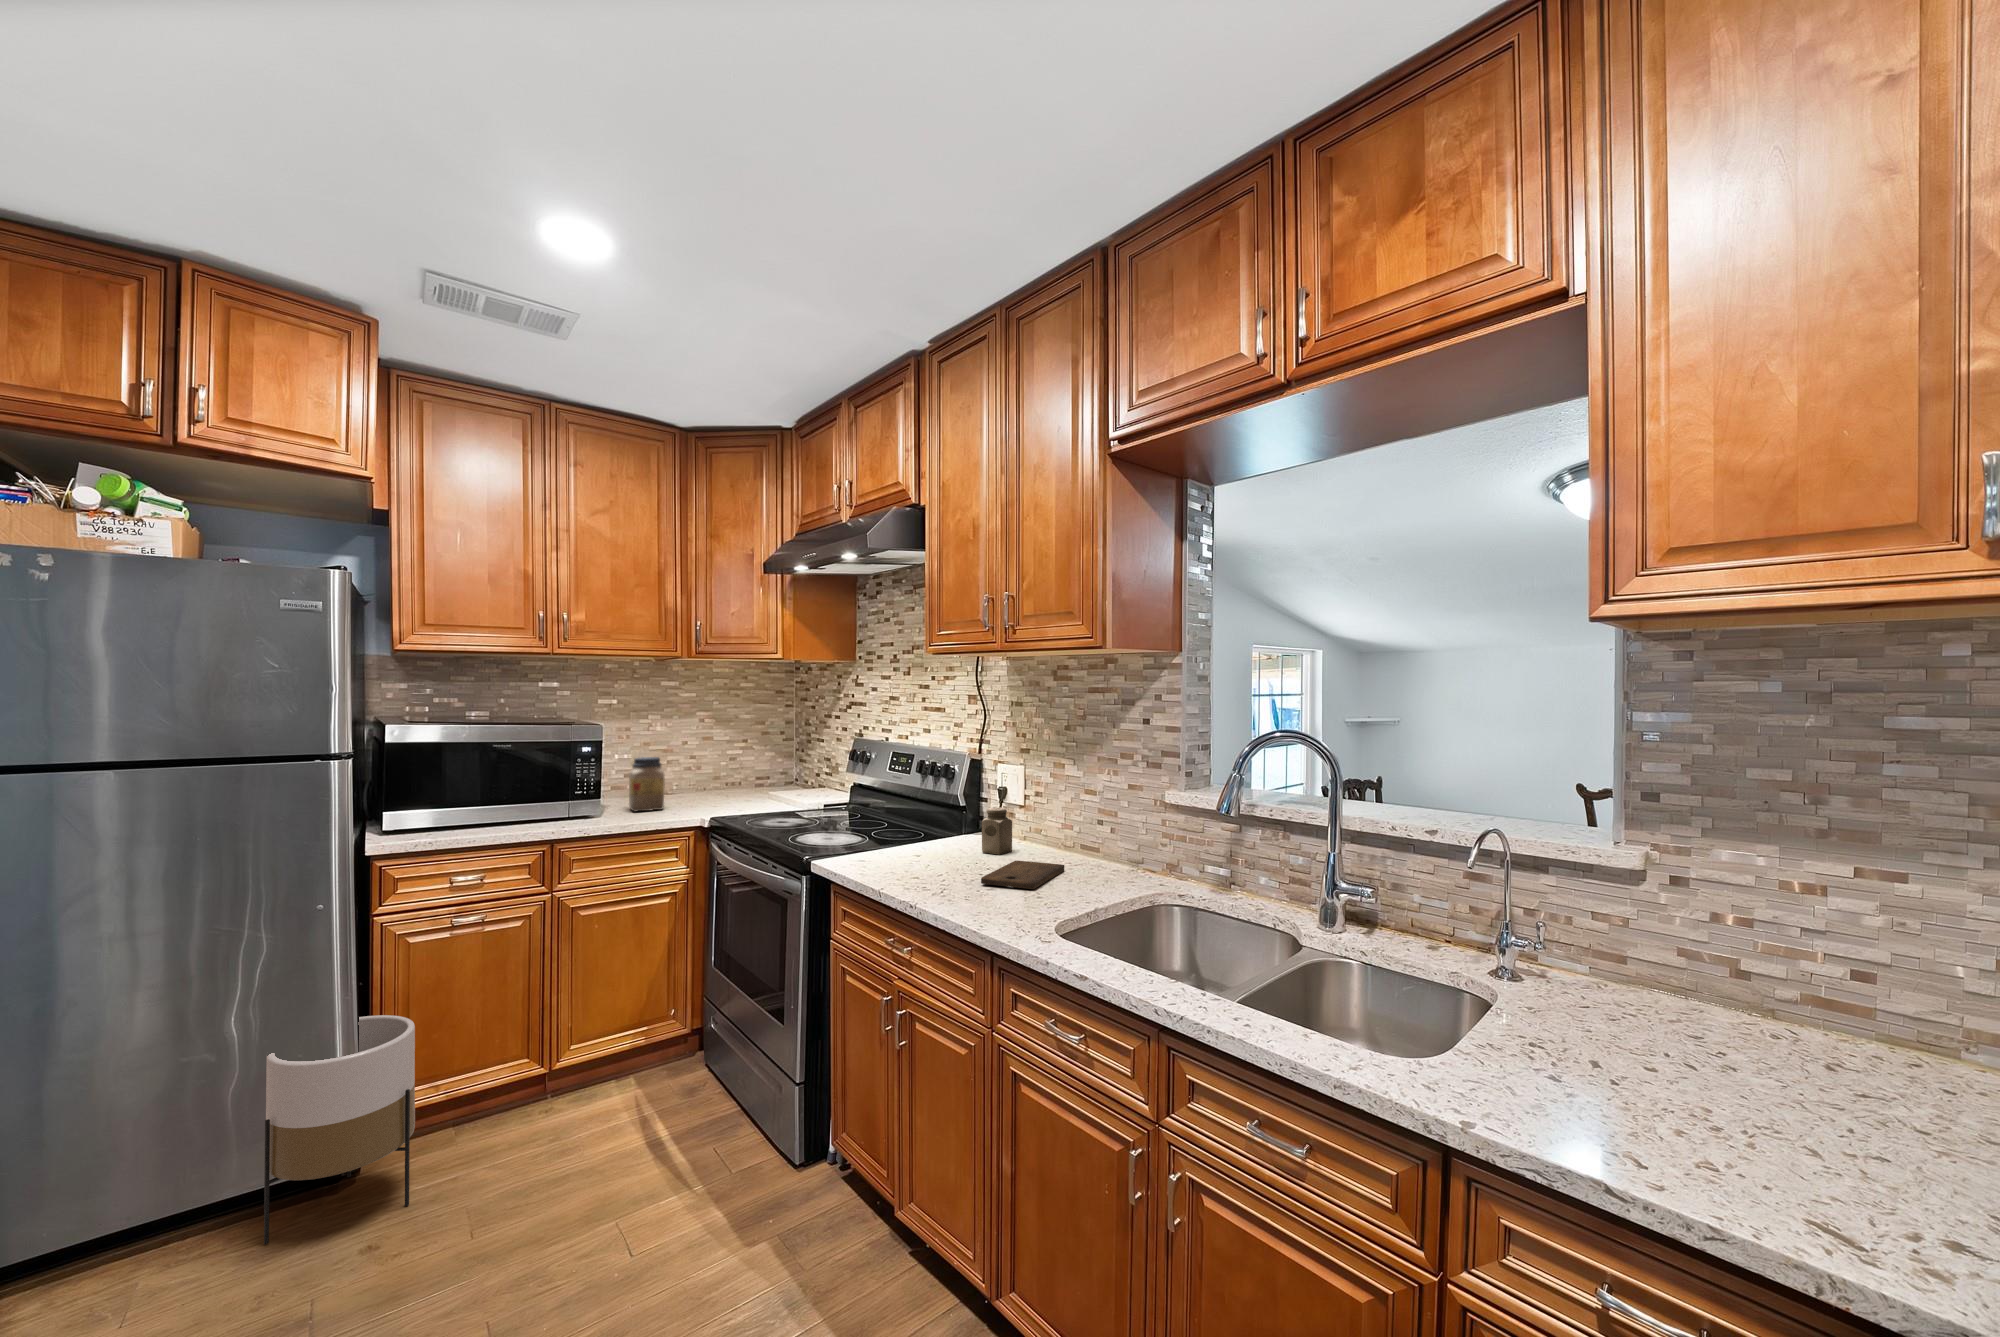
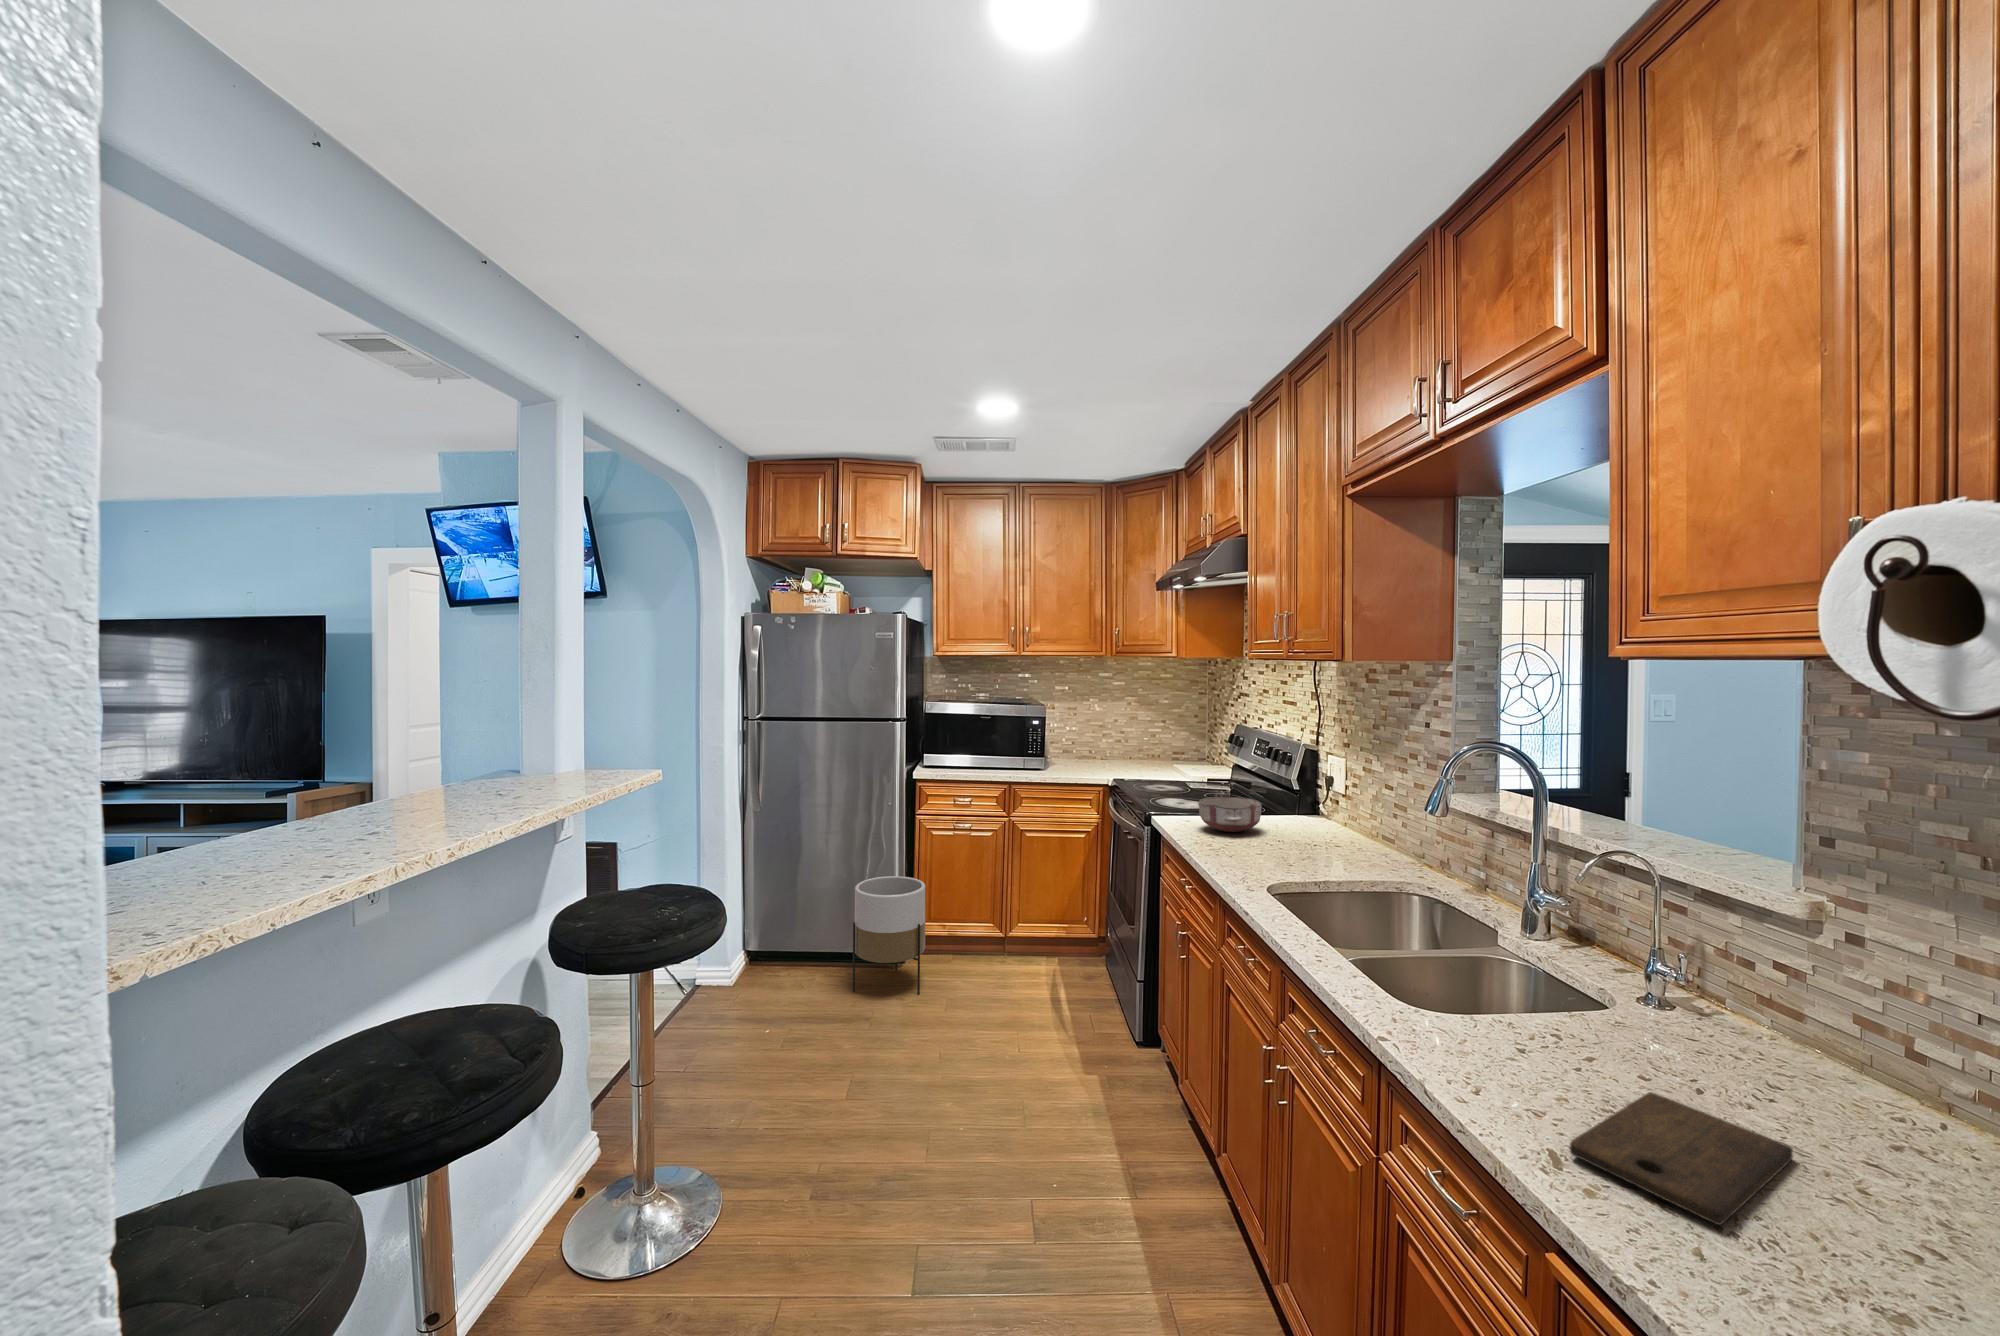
jar: present [629,757,665,812] -> none [1070,730,1093,769]
salt shaker: present [982,807,1012,855] -> none [1292,792,1320,833]
ceramic bowl: none [881,822,956,866] -> present [1199,797,1262,832]
cutting board: present [981,861,1064,889] -> present [1570,1092,1793,1225]

